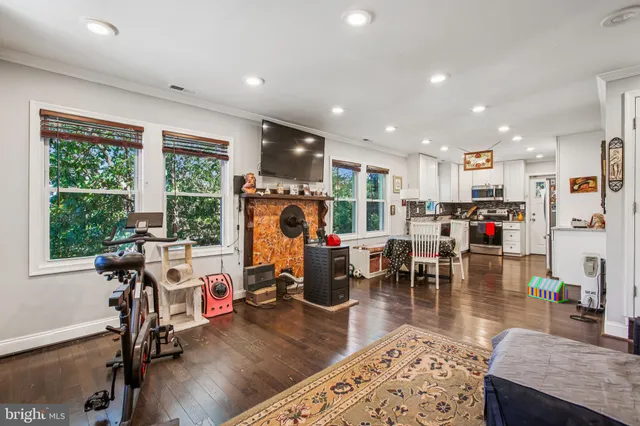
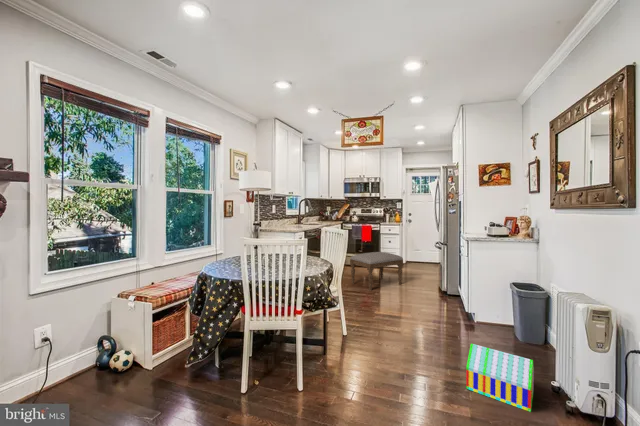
ottoman: none [474,241,518,266] -> present [350,252,403,290]

